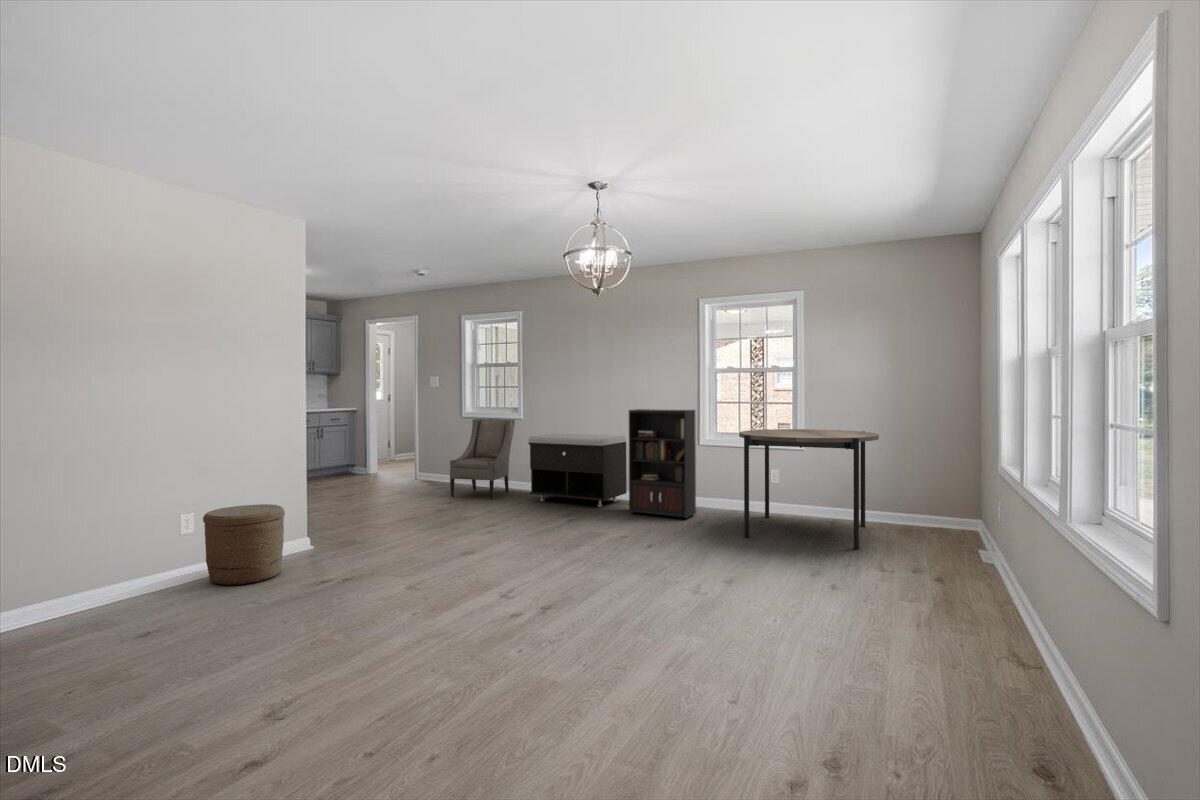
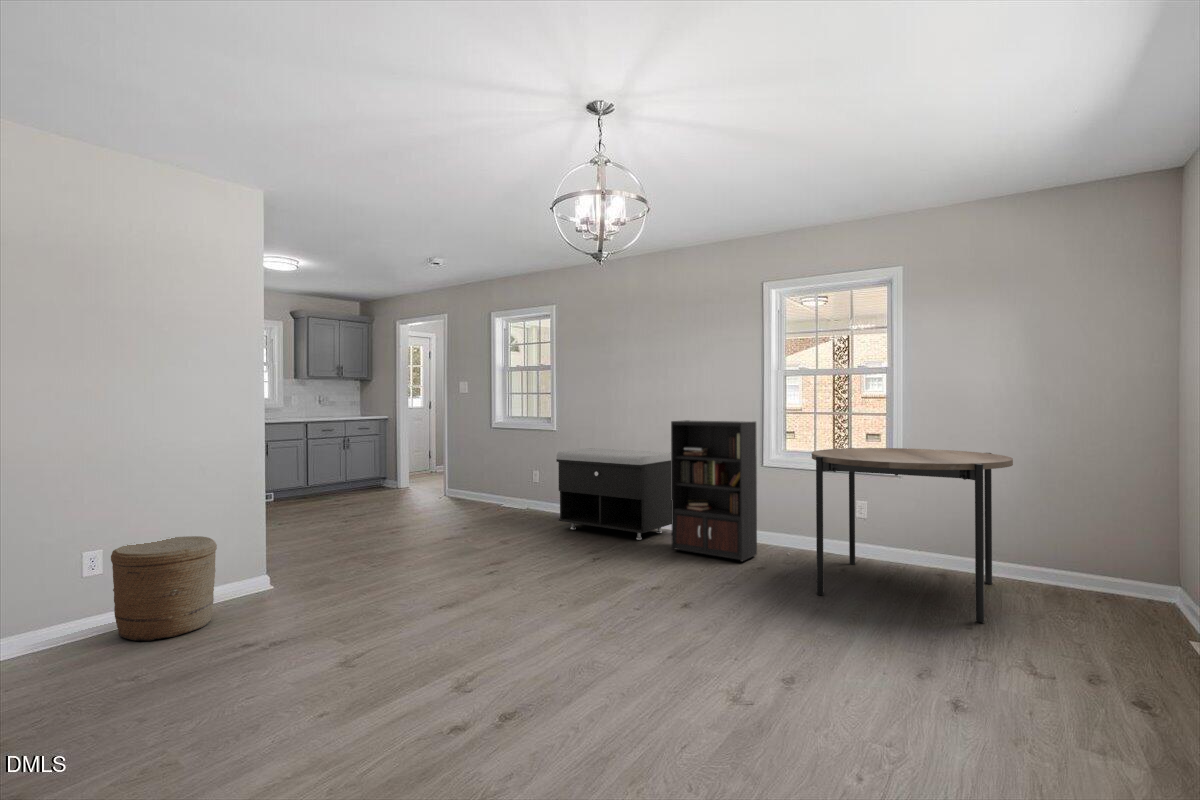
armchair: present [450,419,515,499] -> none [469,430,548,525]

